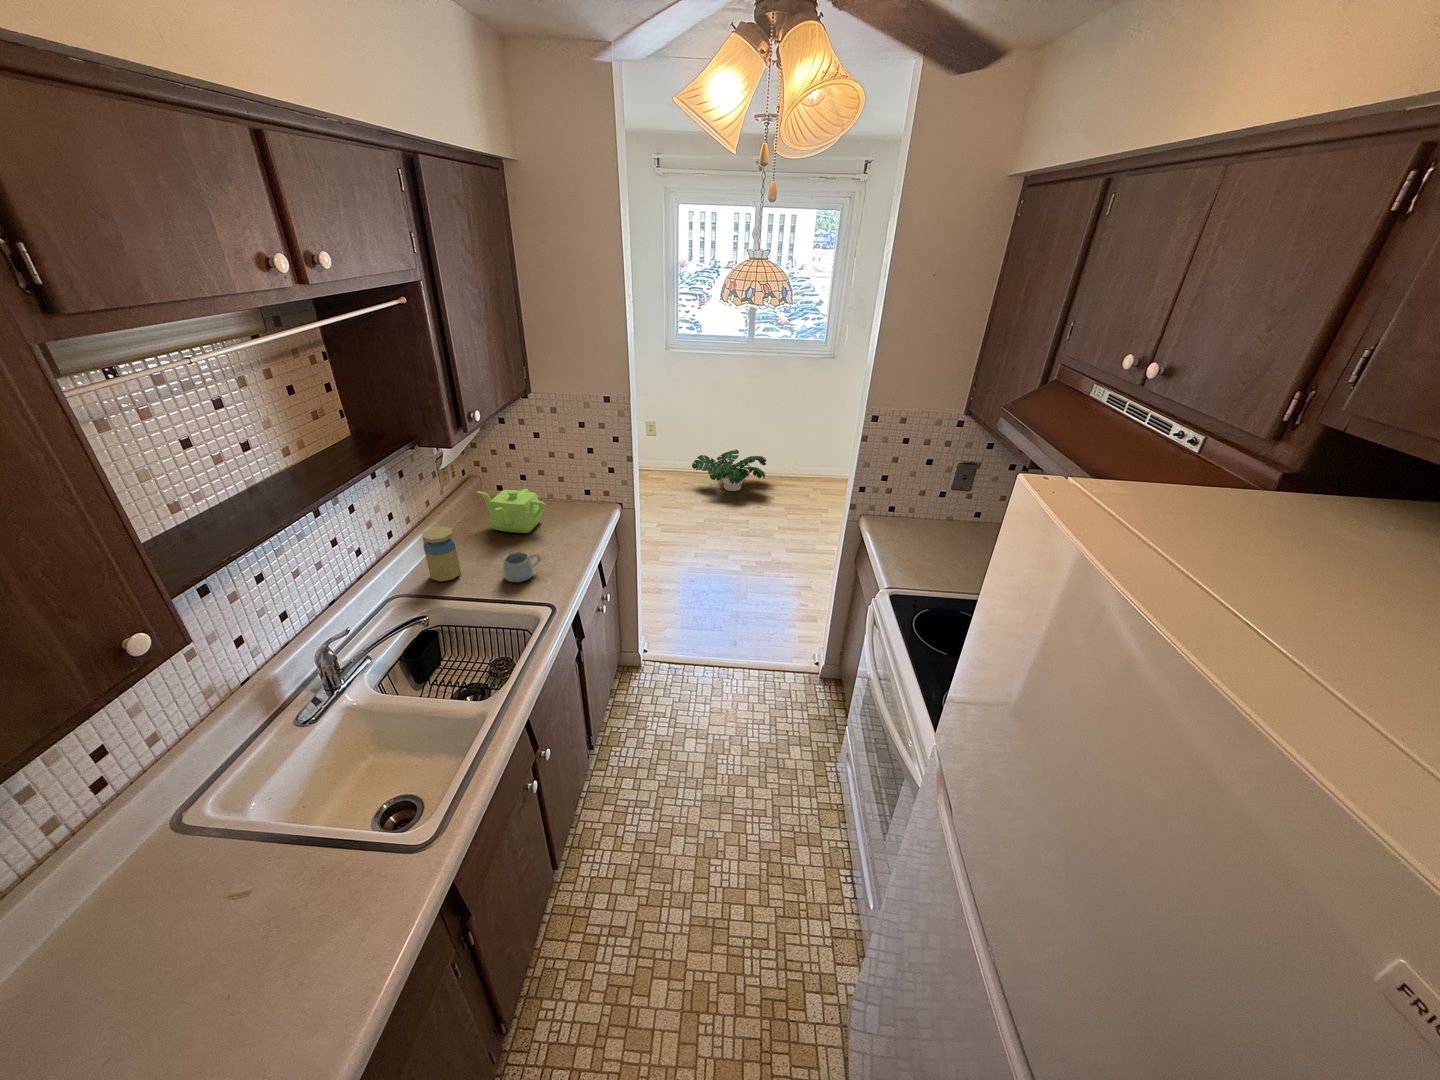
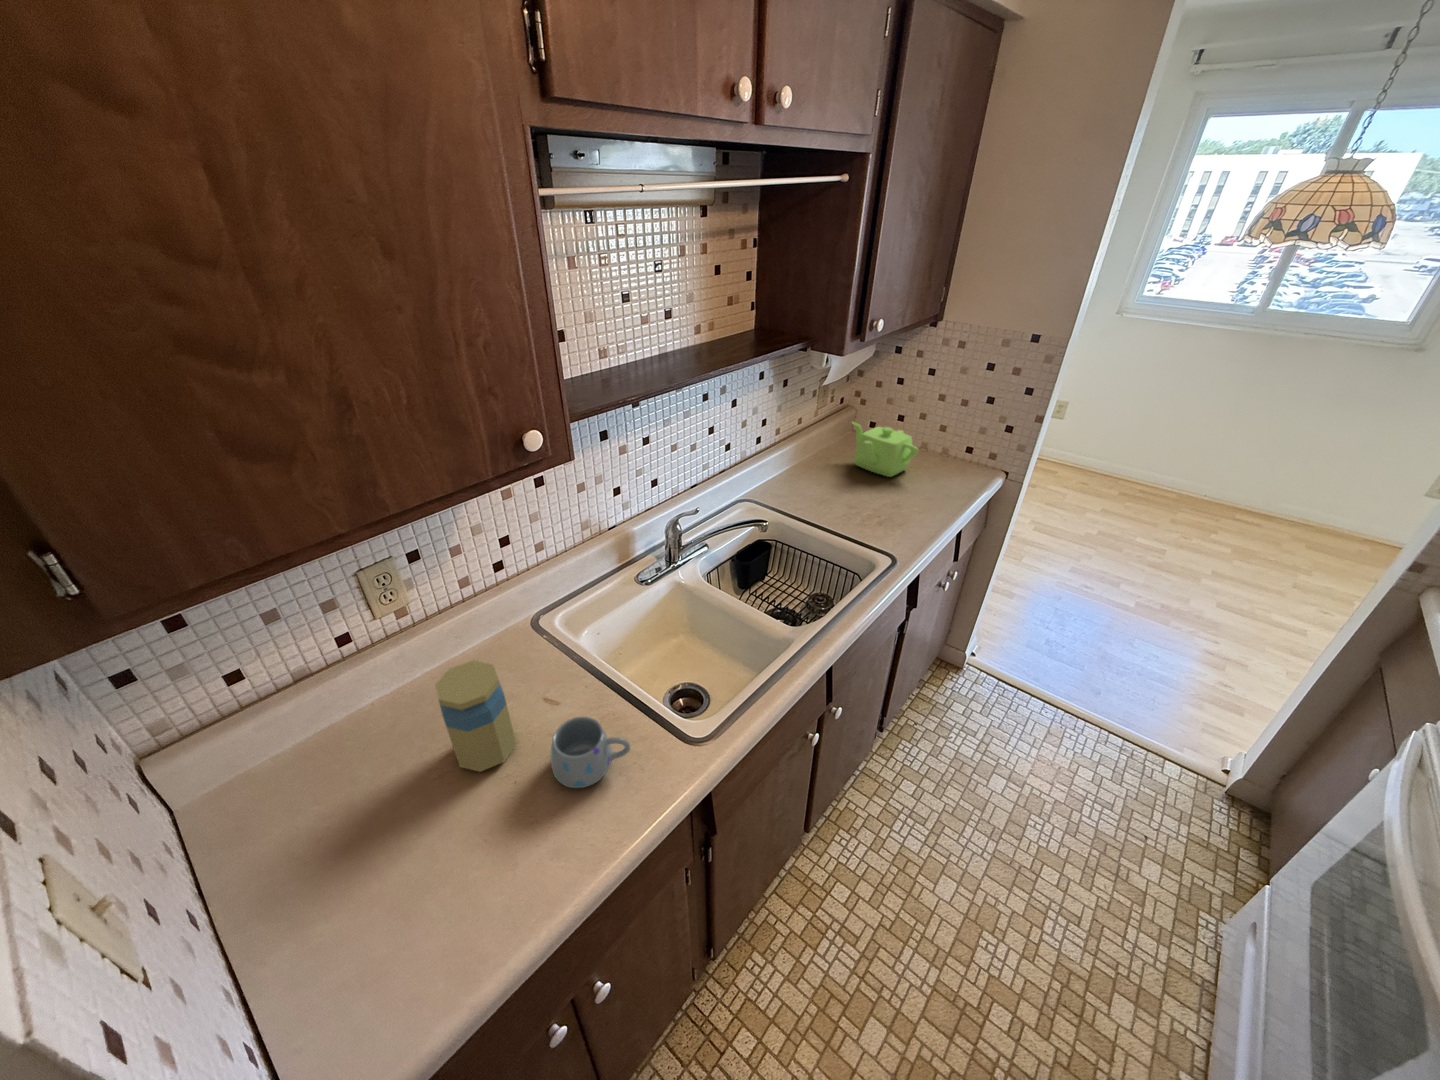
potted plant: present [692,450,766,491] -> none [1099,457,1218,512]
jar: present [422,526,461,582] -> present [435,660,516,772]
mug: present [503,552,541,582] -> present [550,717,630,788]

